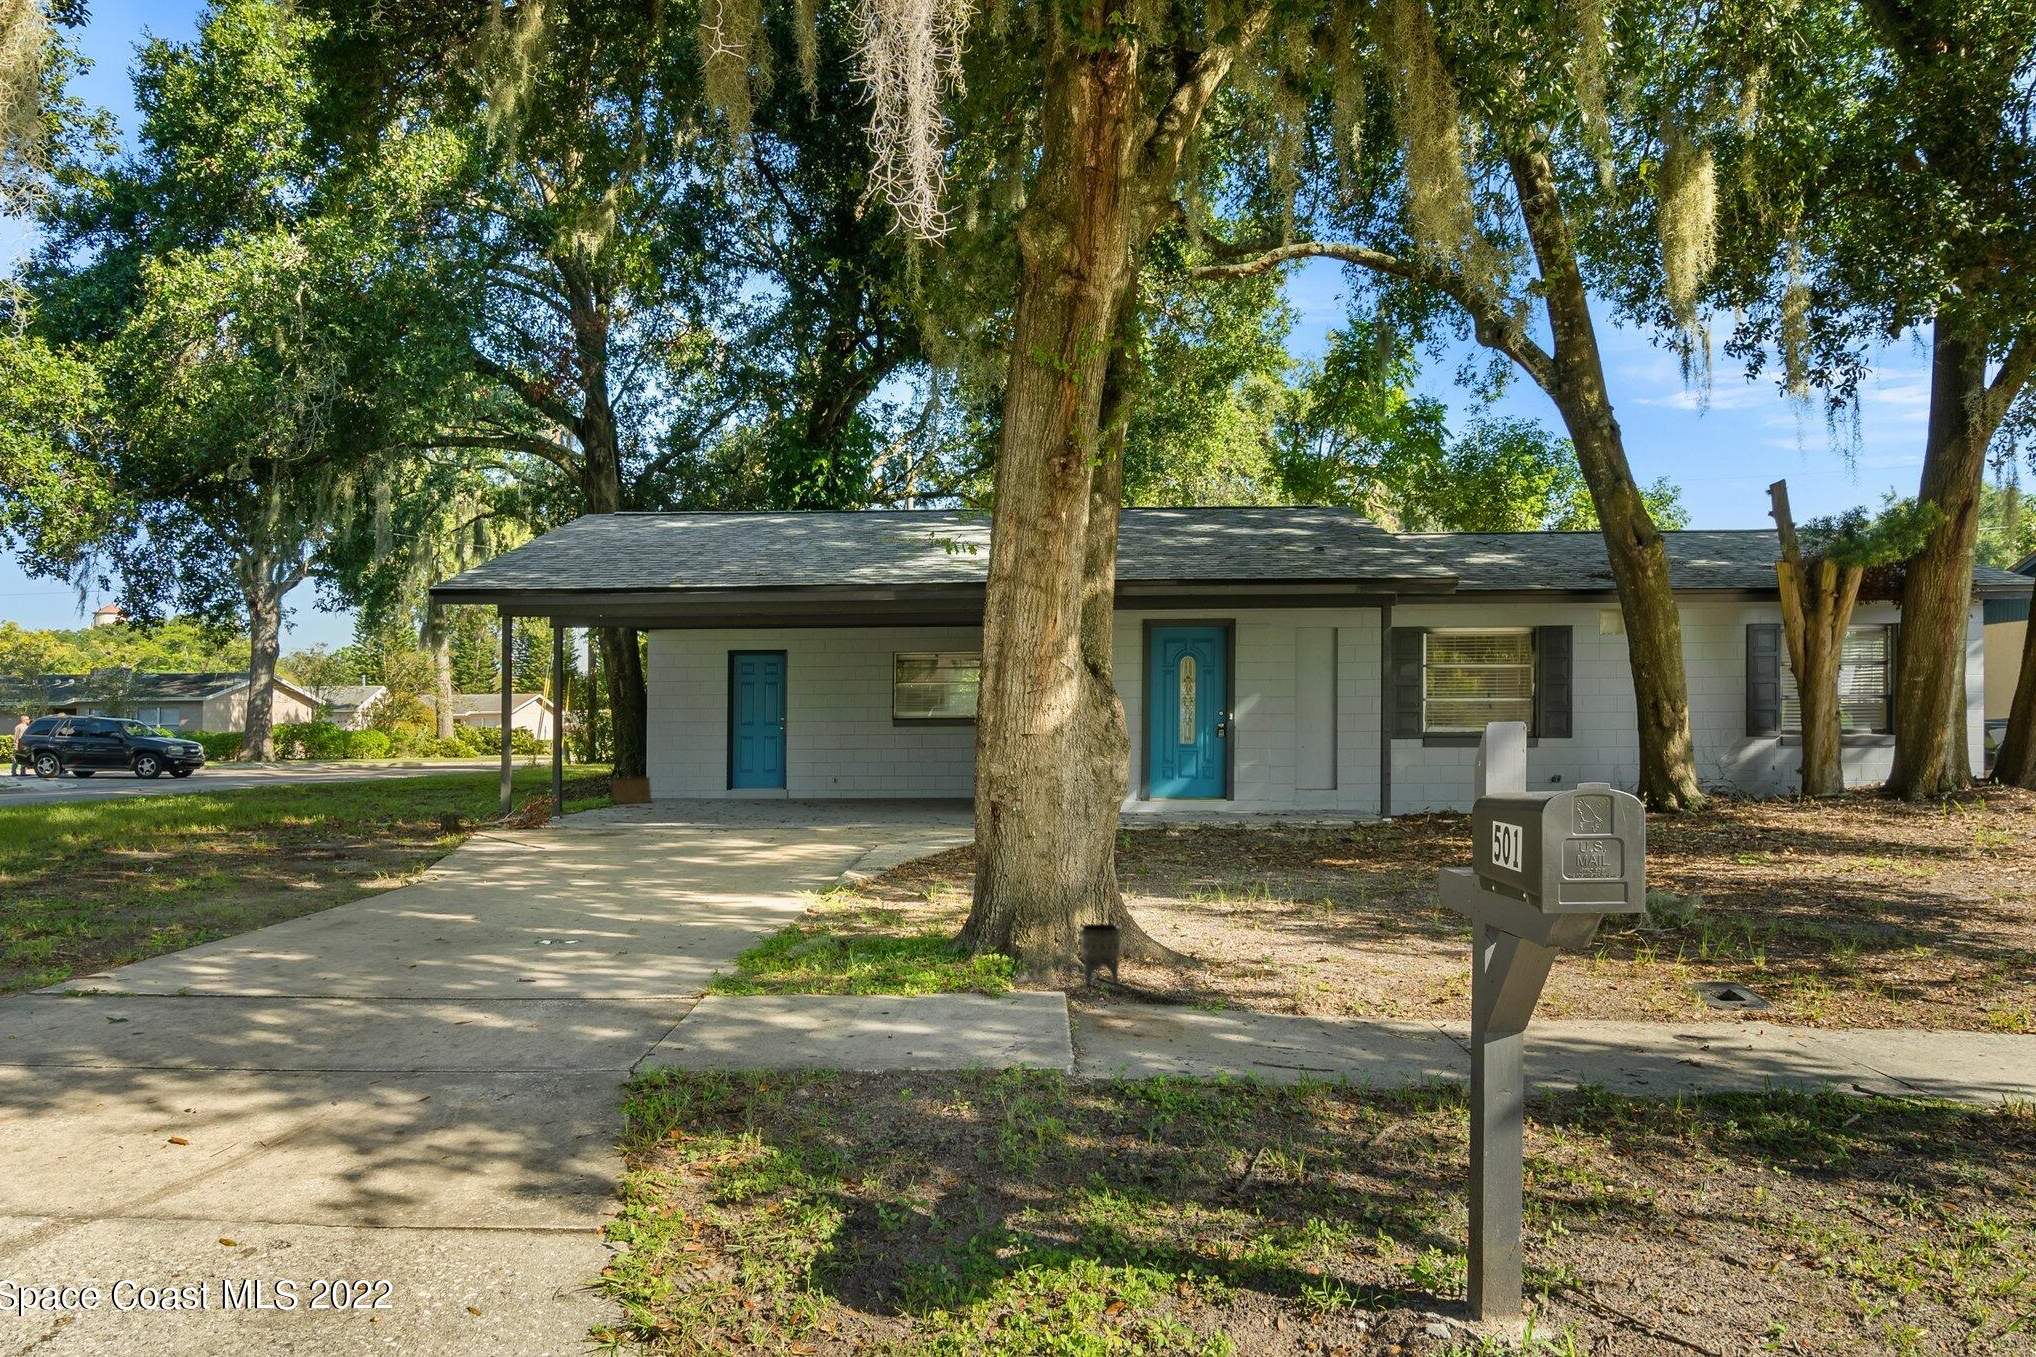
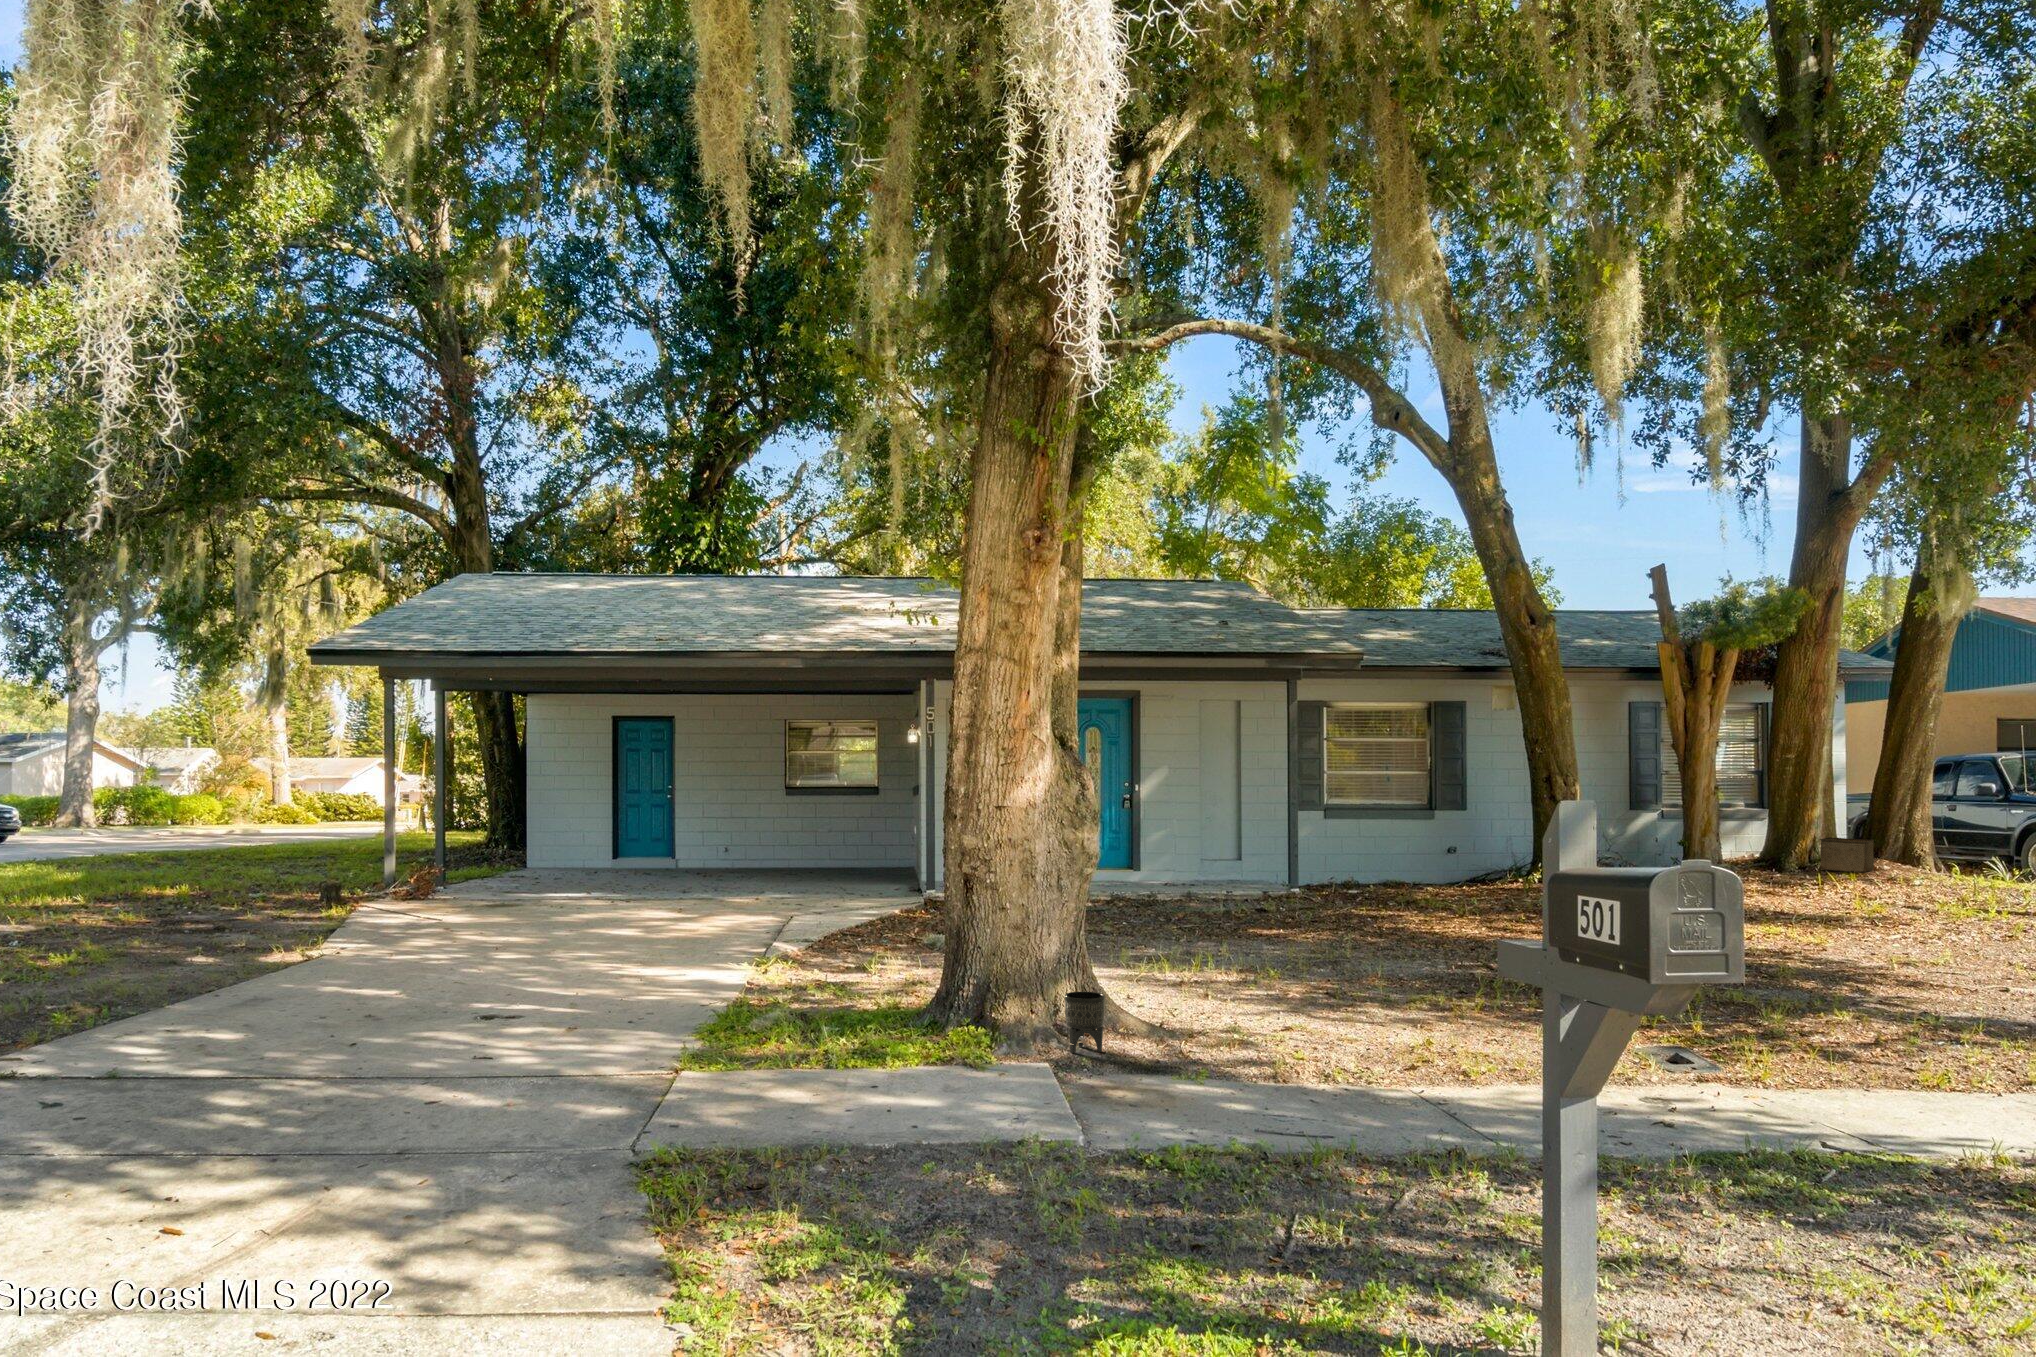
storage bin: present [611,776,651,804] -> present [1820,837,1874,873]

